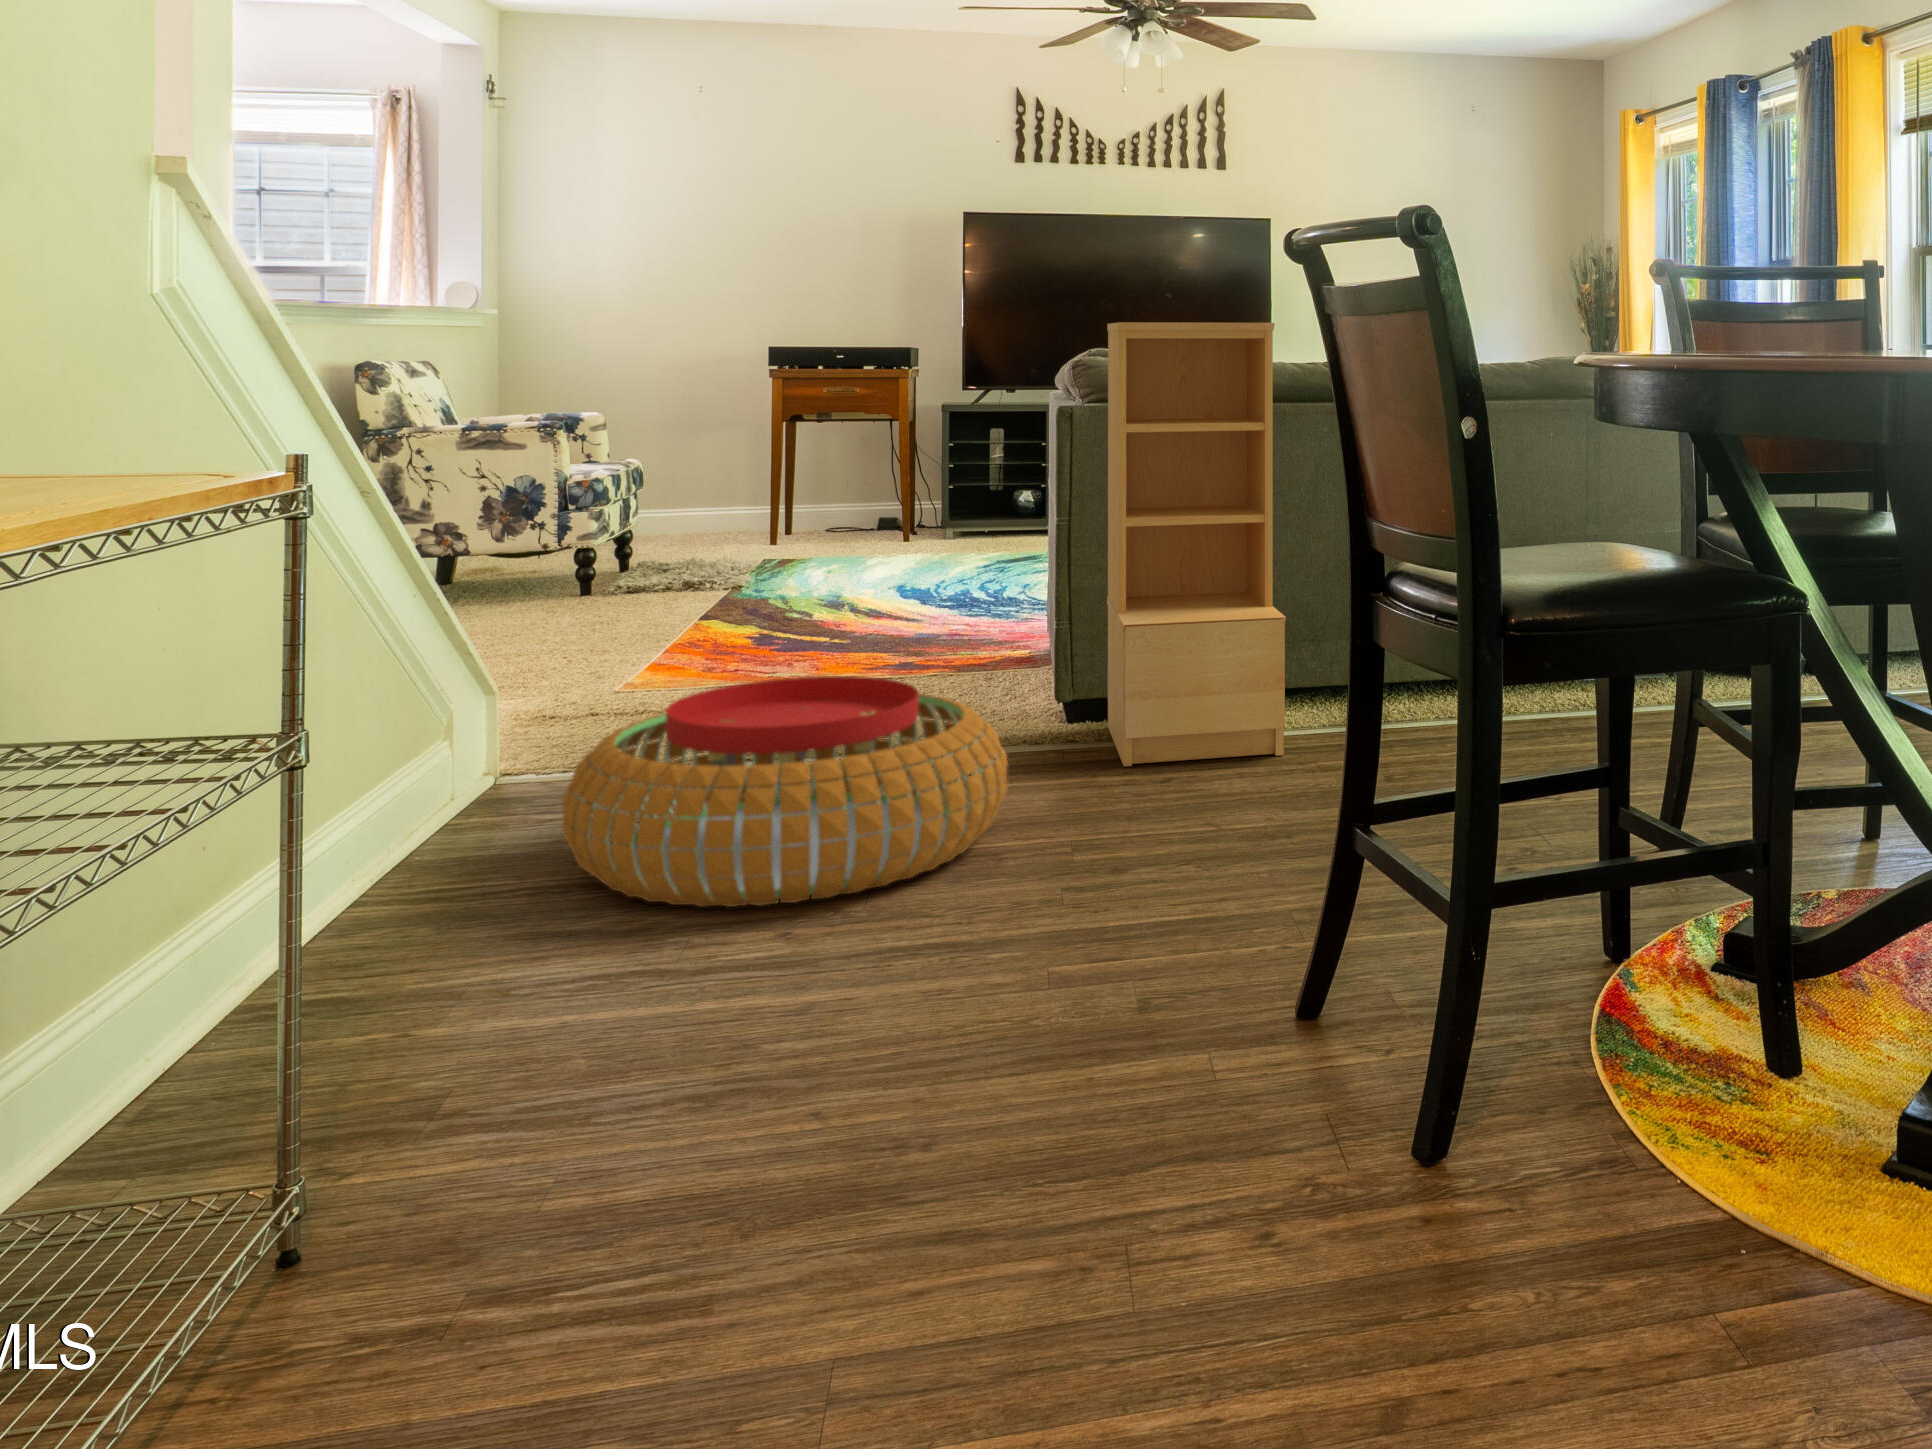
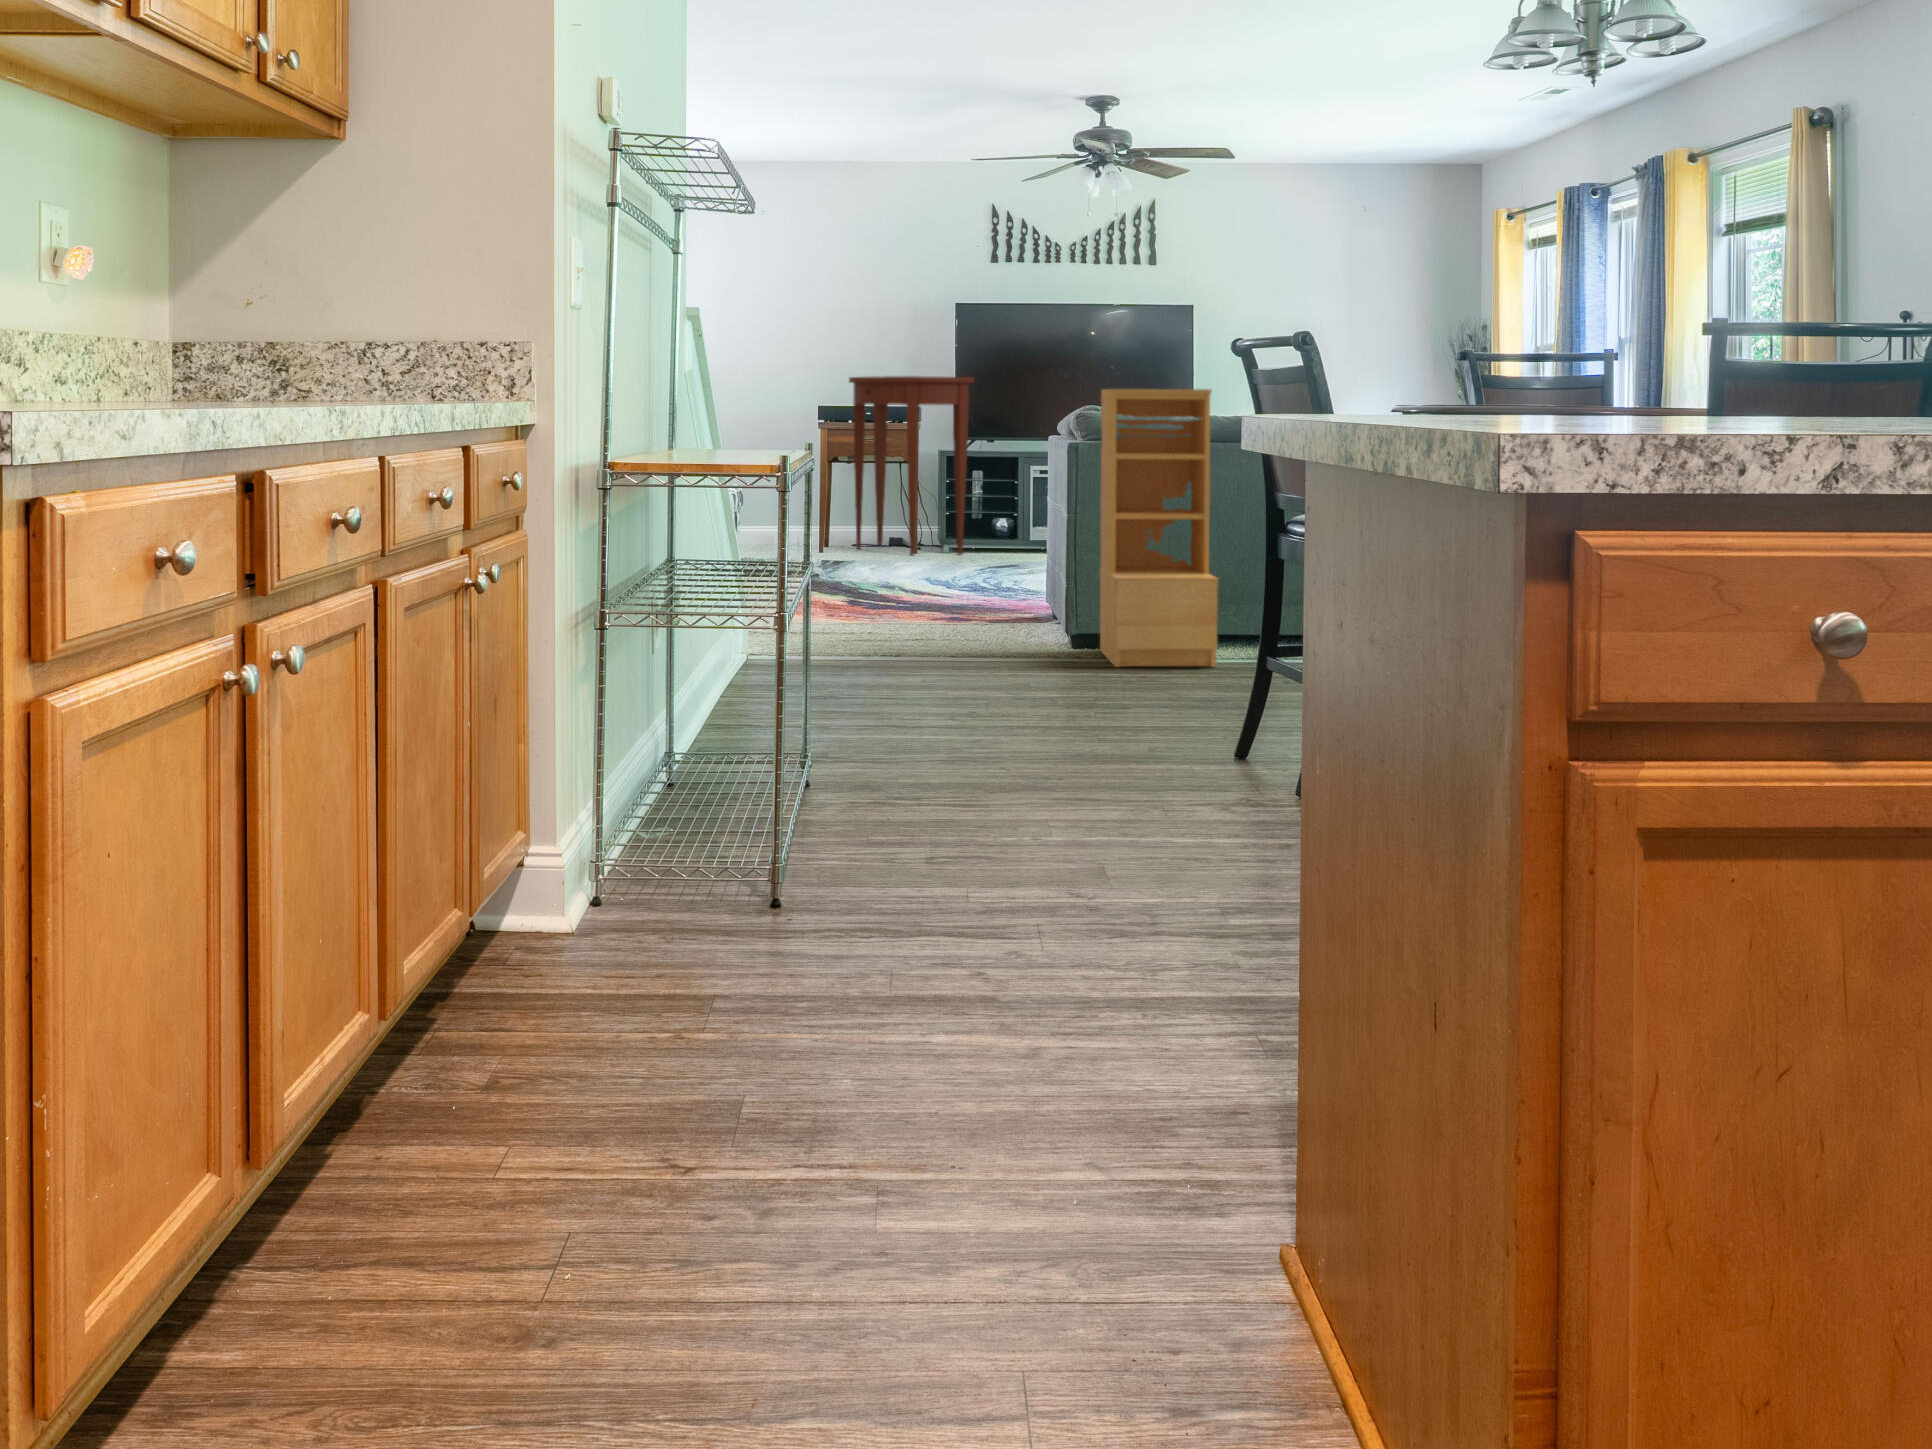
console table: none [809,307,980,547] -> present [849,376,974,555]
pouf: present [562,676,1008,907] -> none [820,596,1056,706]

